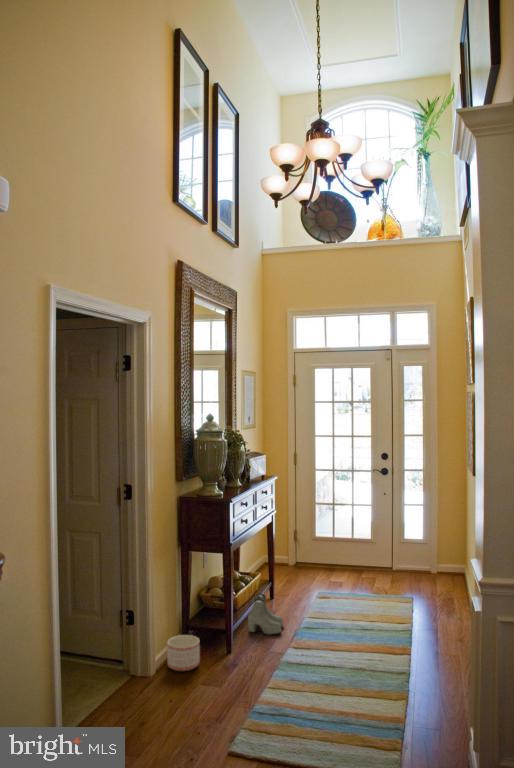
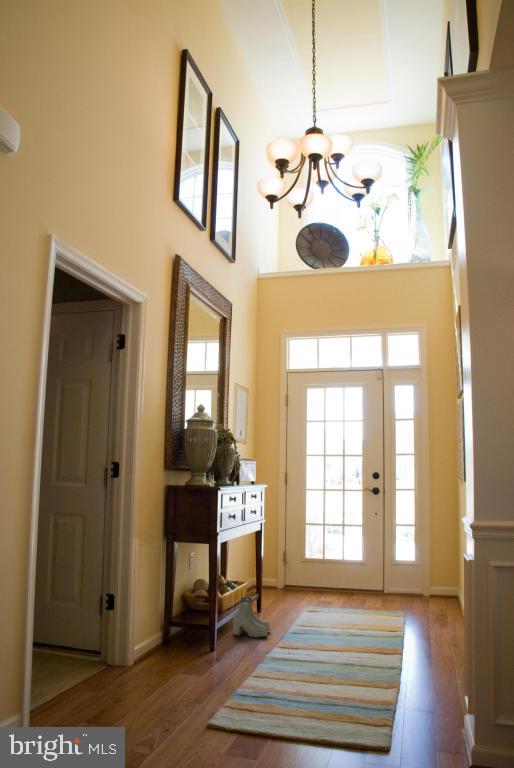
planter: present [167,635,200,671] -> none [148,627,182,662]

